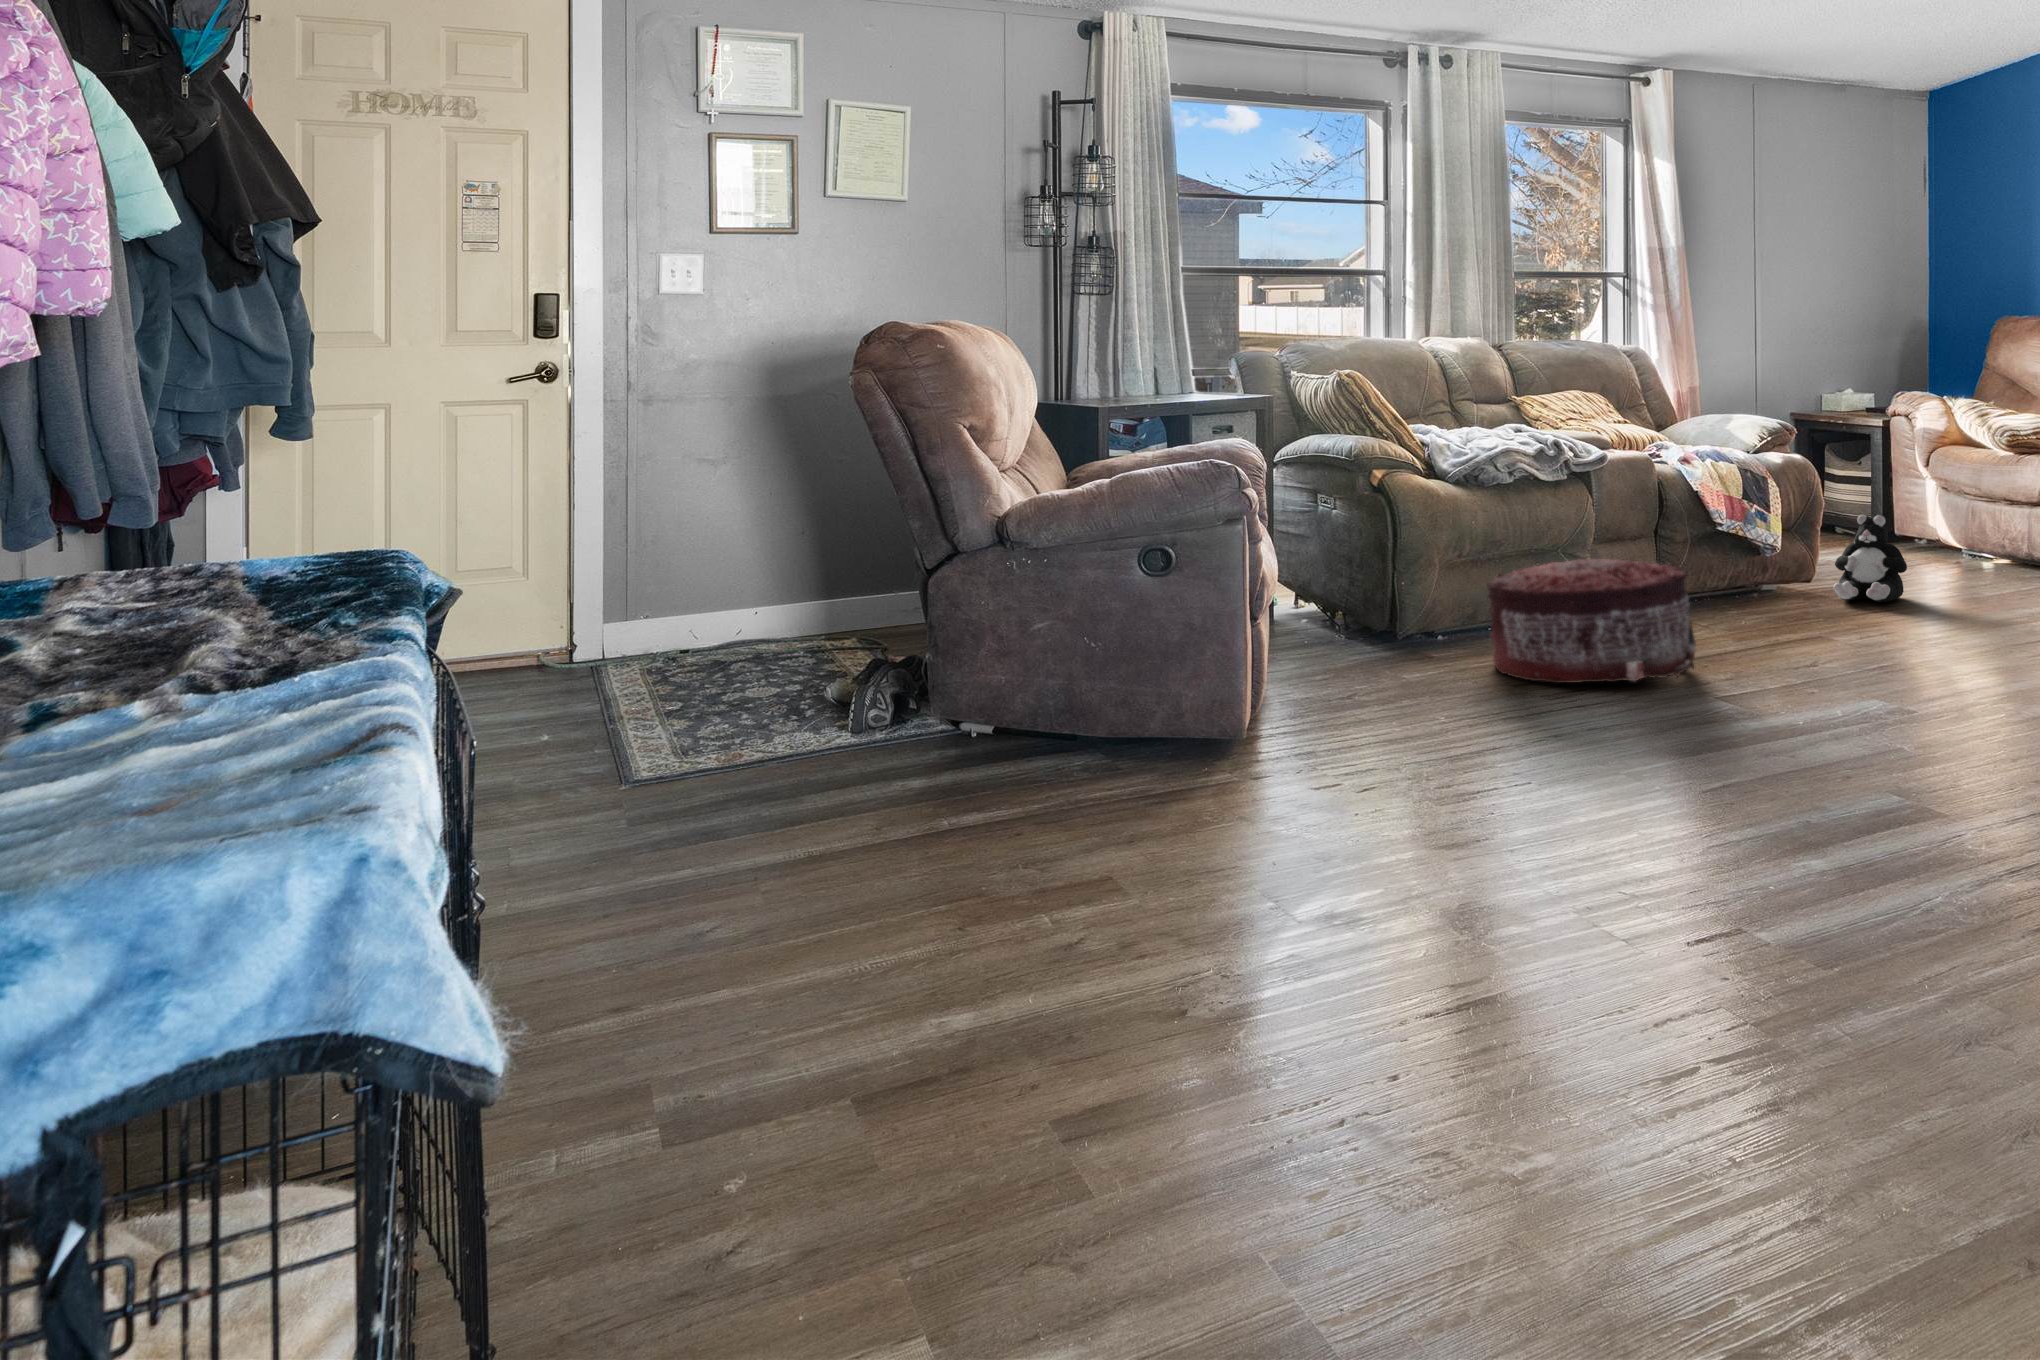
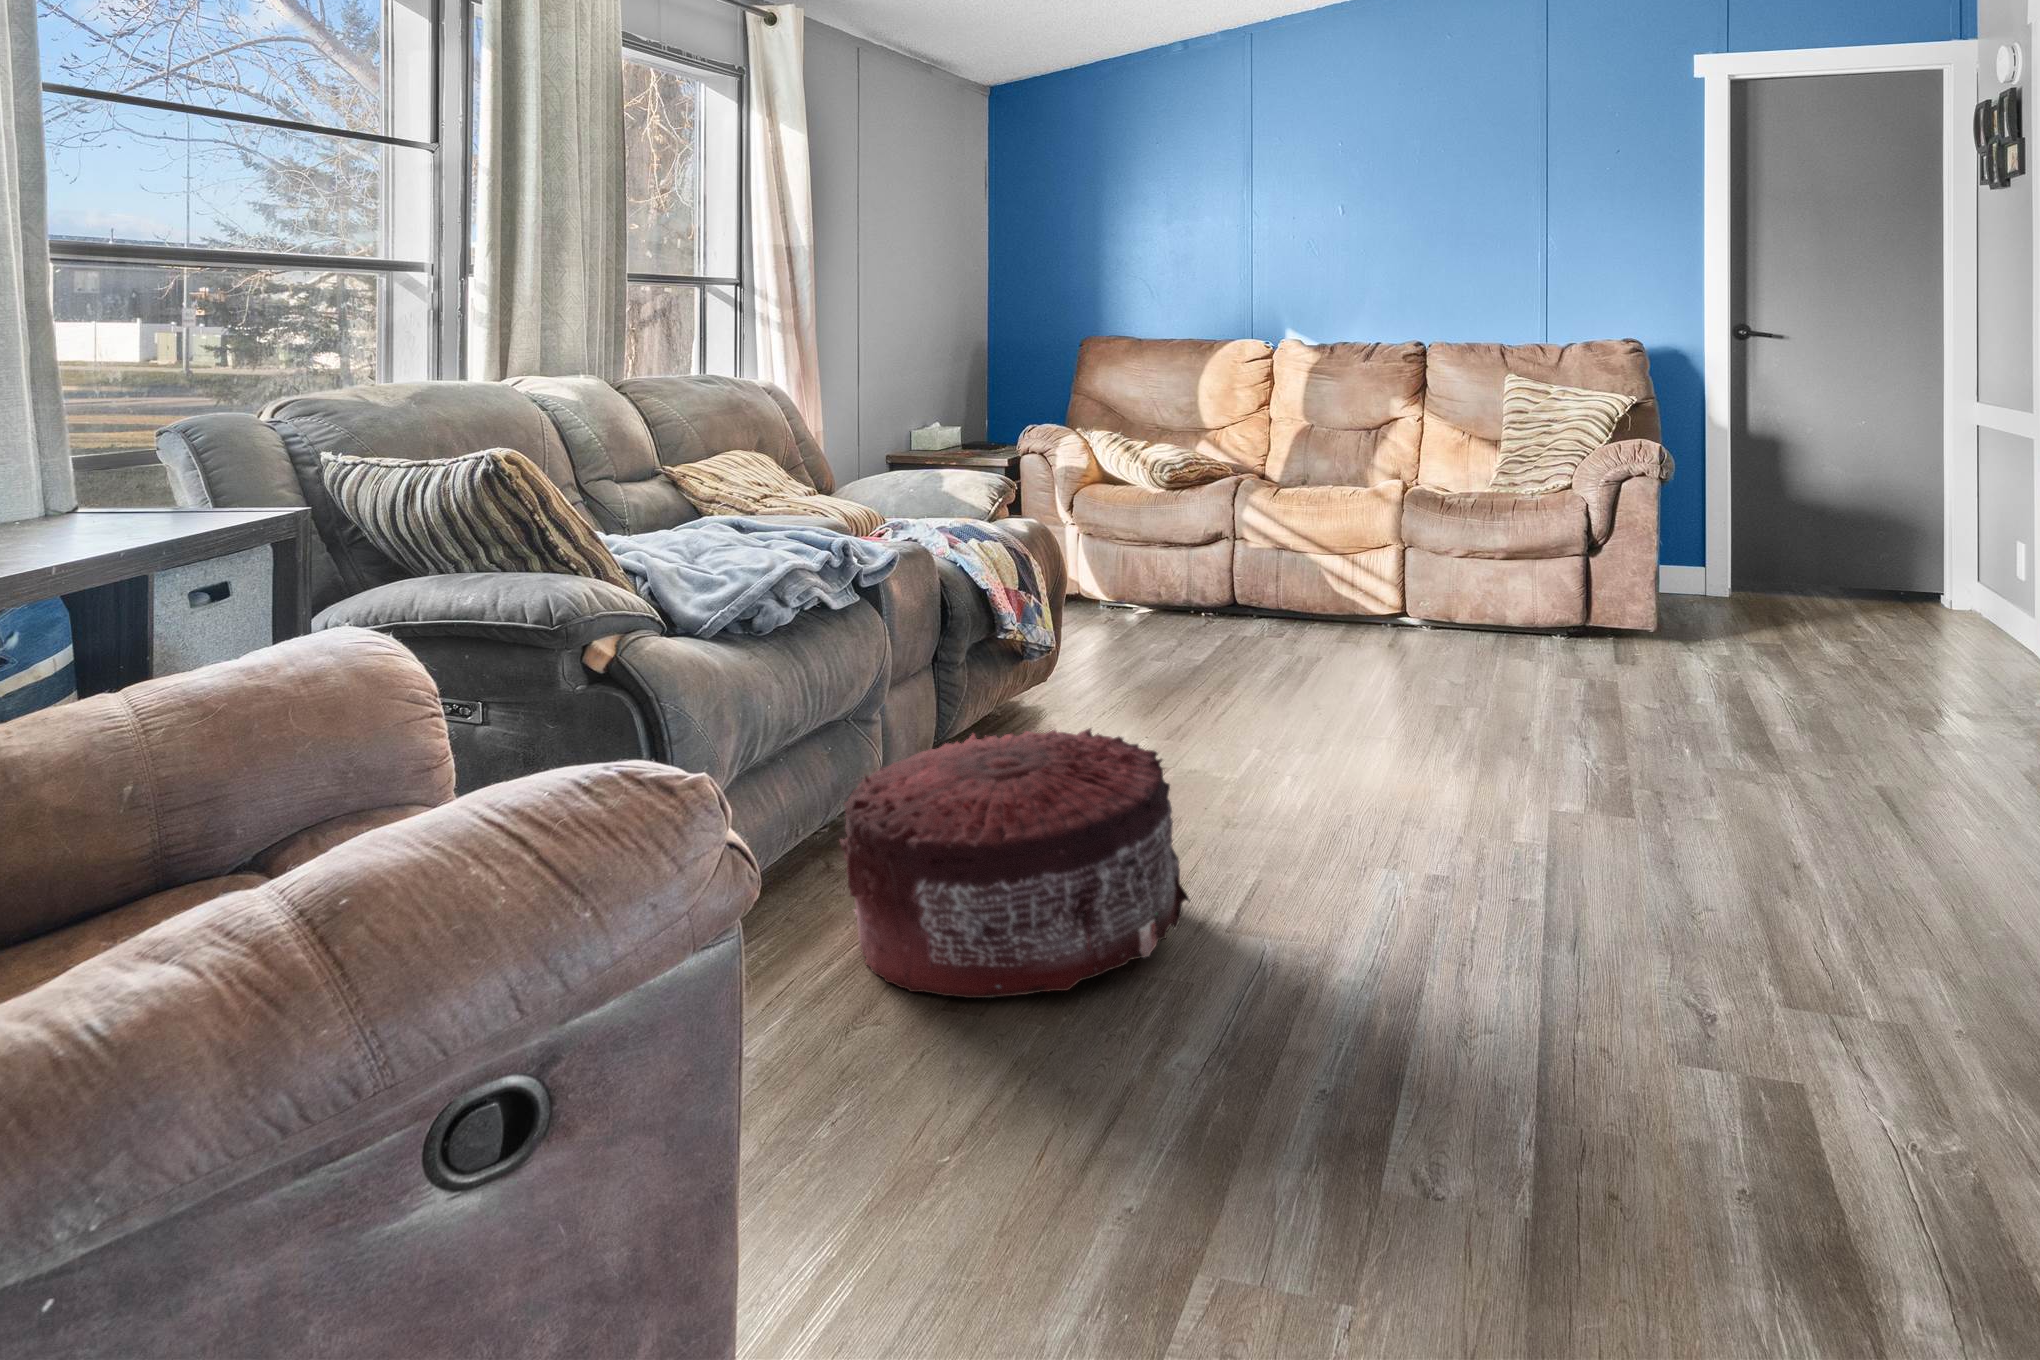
plush toy: present [1834,514,1907,602] -> none [1087,585,1172,700]

